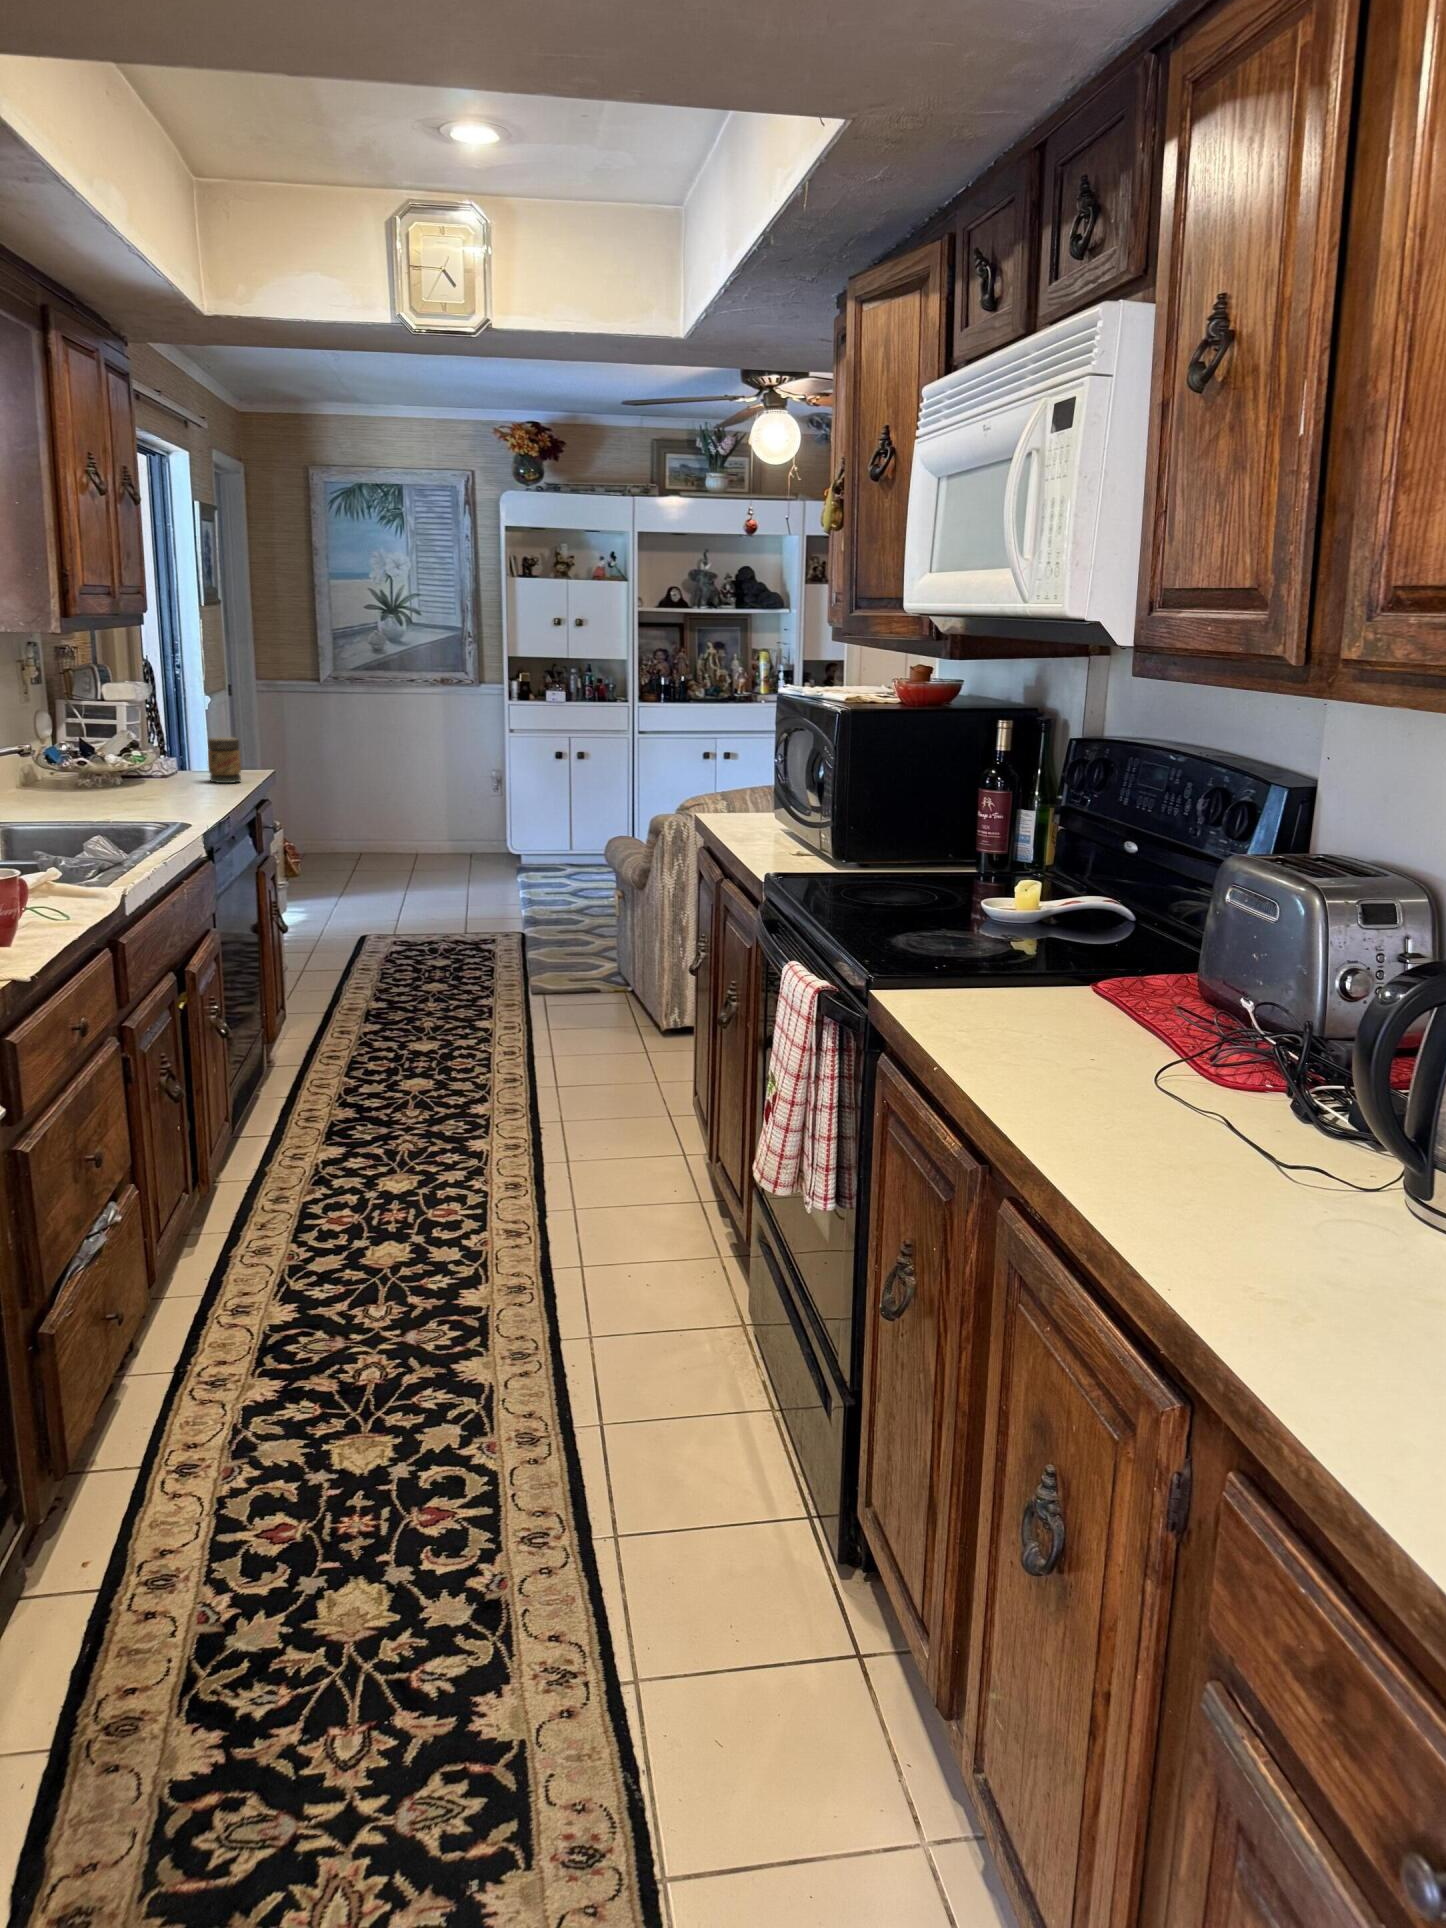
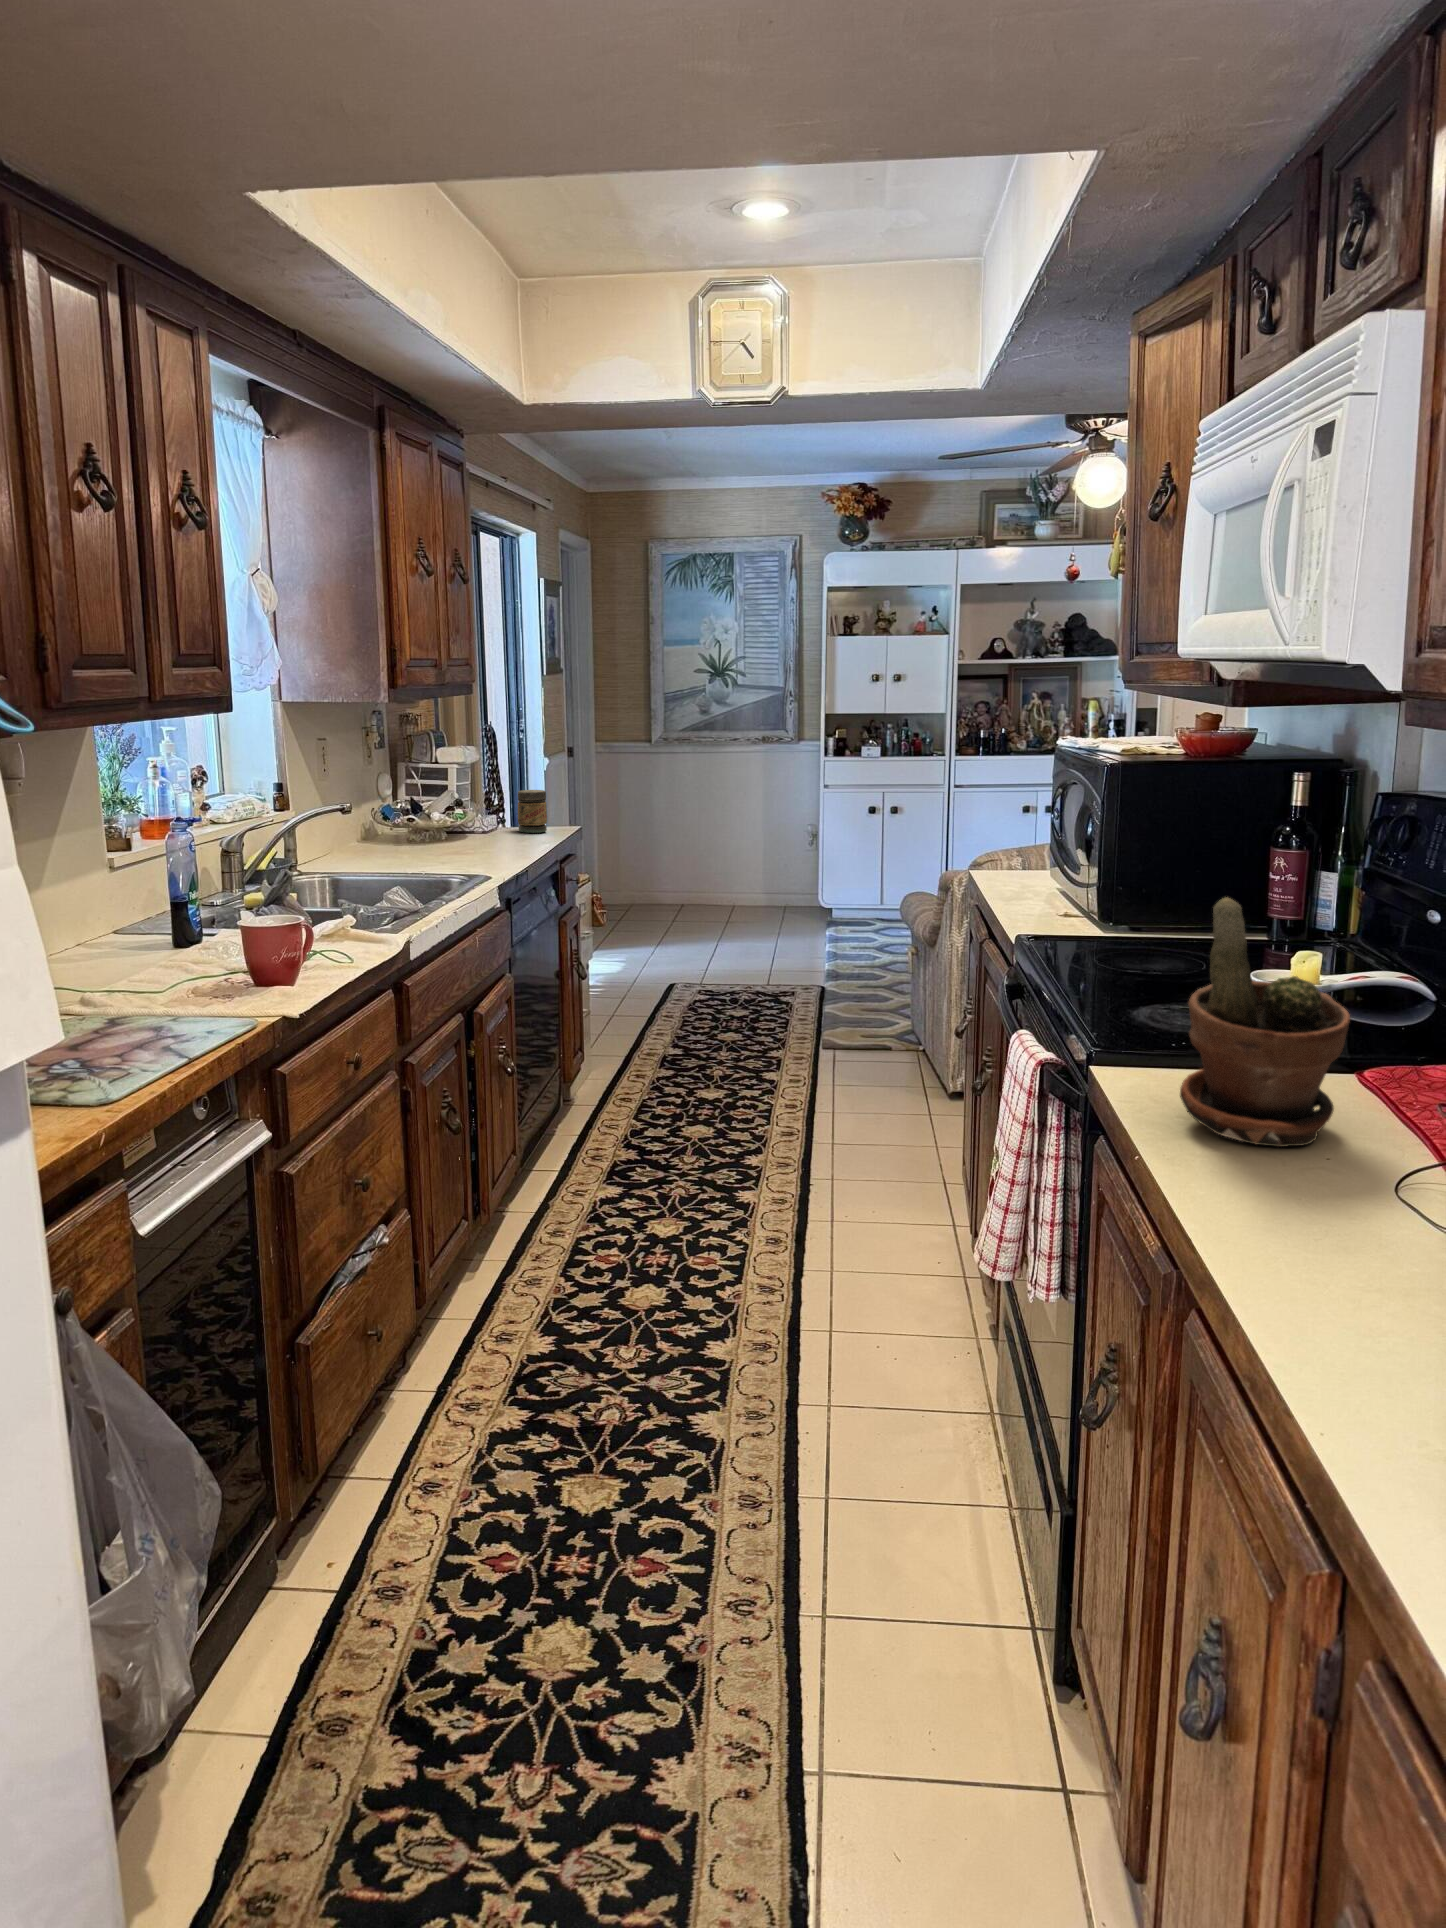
potted plant: none [963,829,1111,1052] -> present [1180,897,1350,1147]

